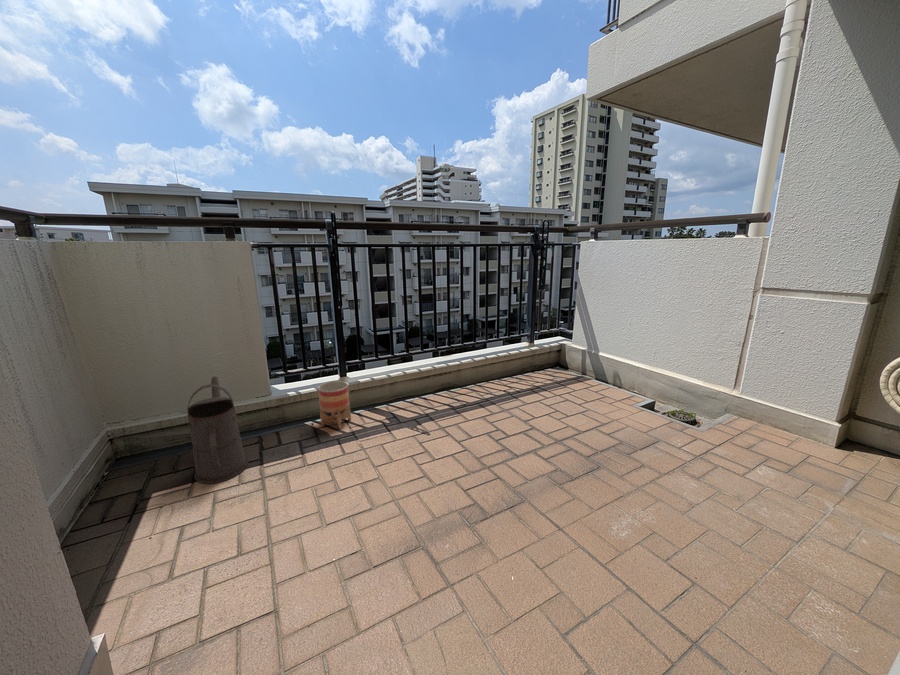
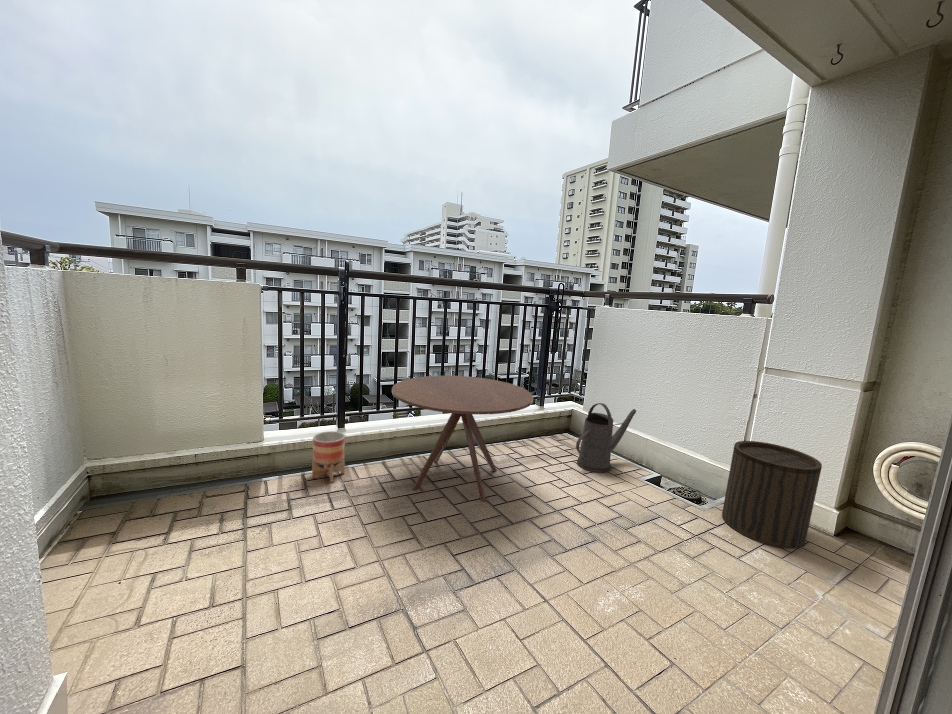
round table: none [389,319,529,438] -> present [392,376,533,502]
stool: none [720,361,827,463] -> present [722,441,822,548]
watering can: present [187,377,248,484] -> present [576,403,636,473]

